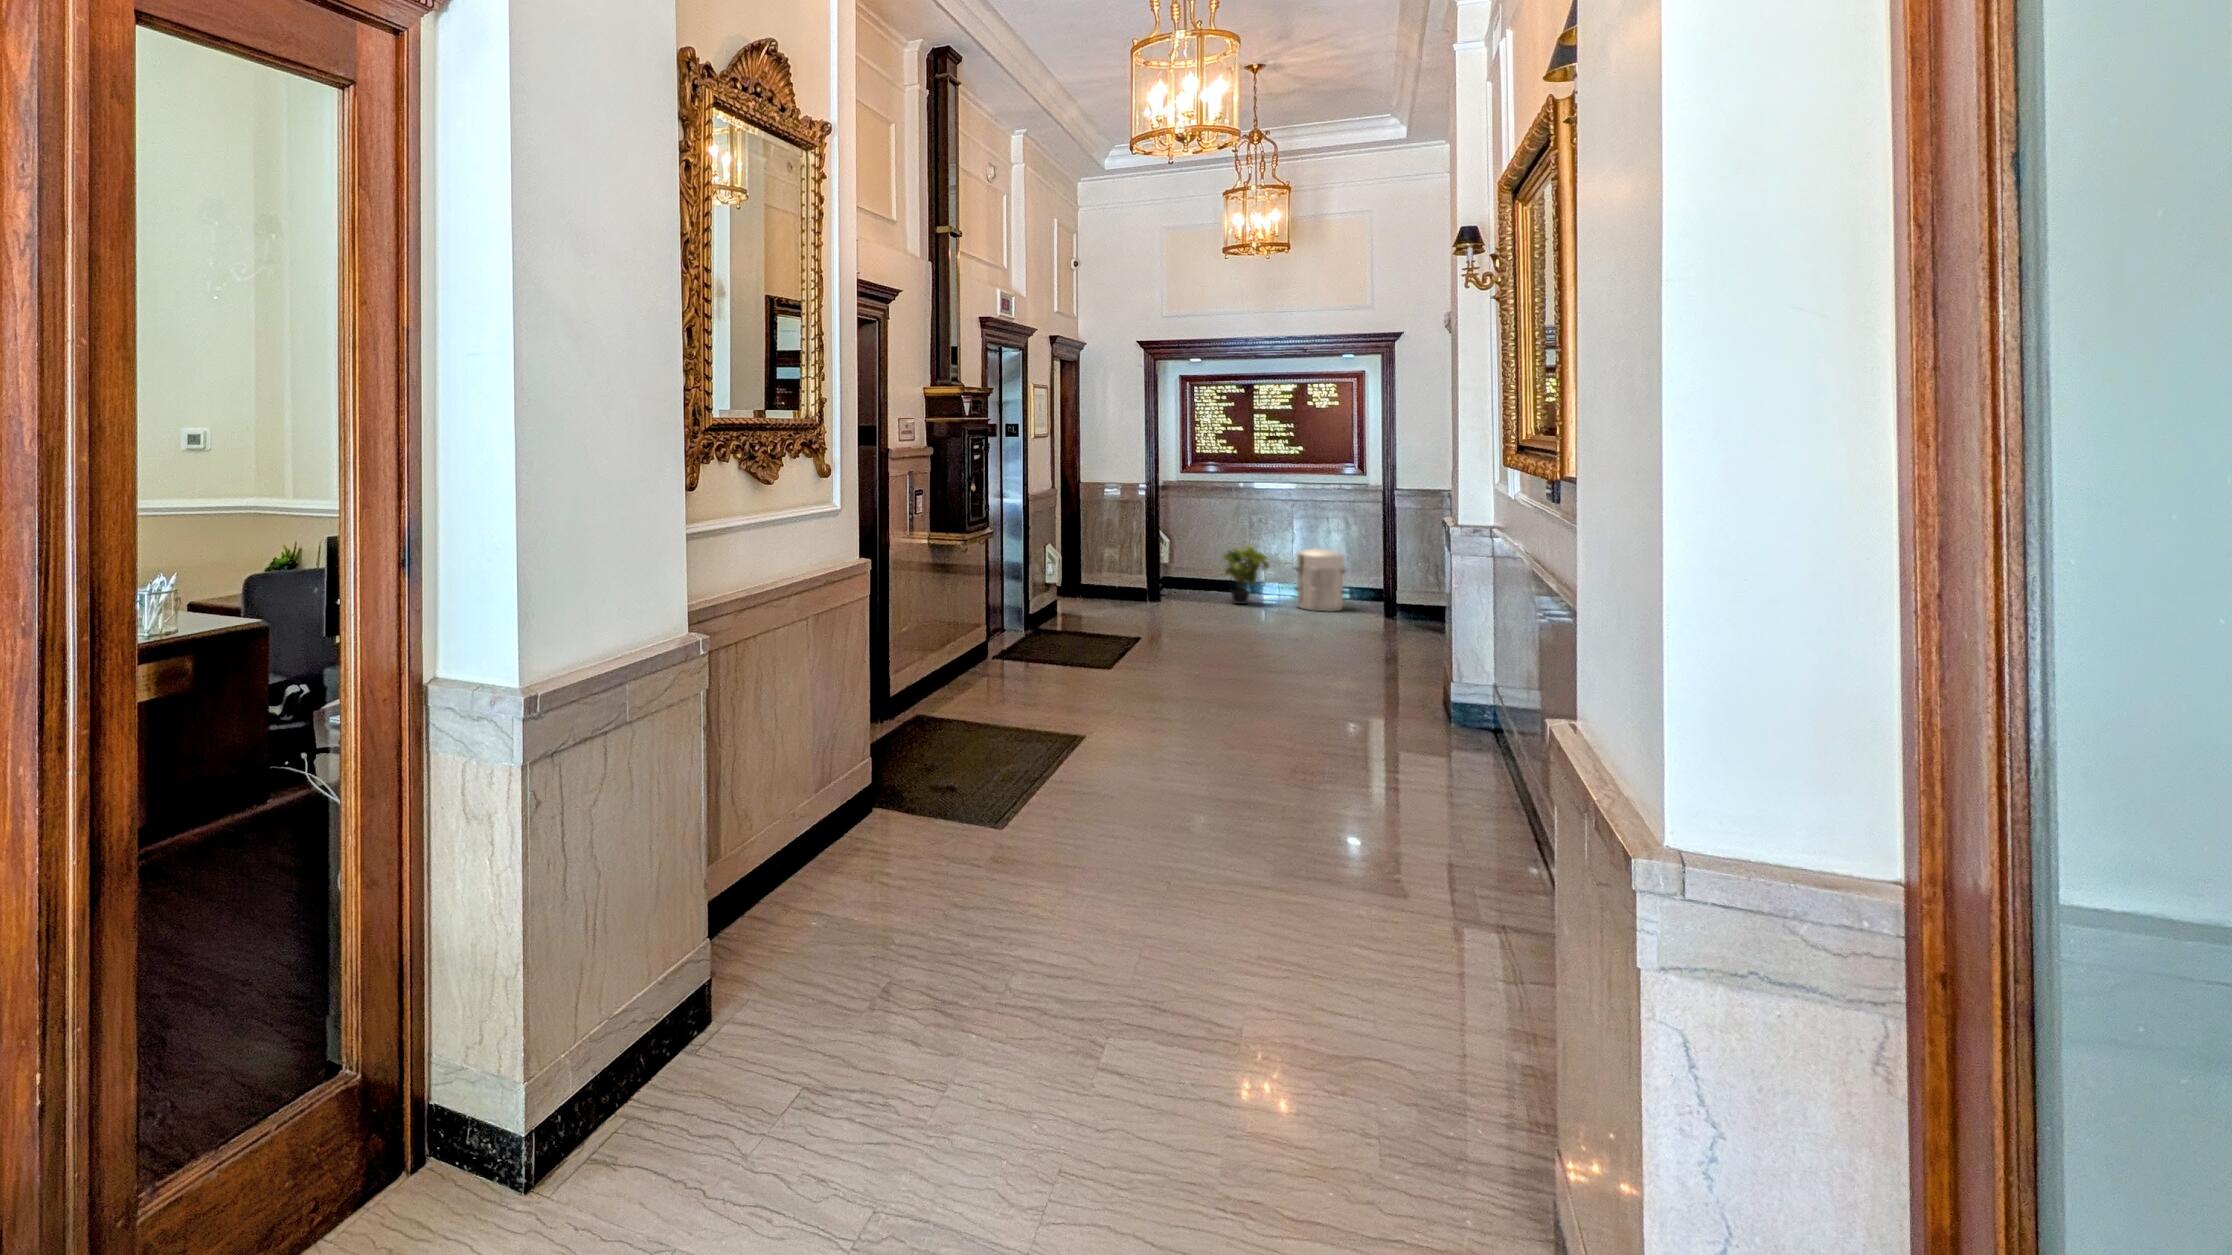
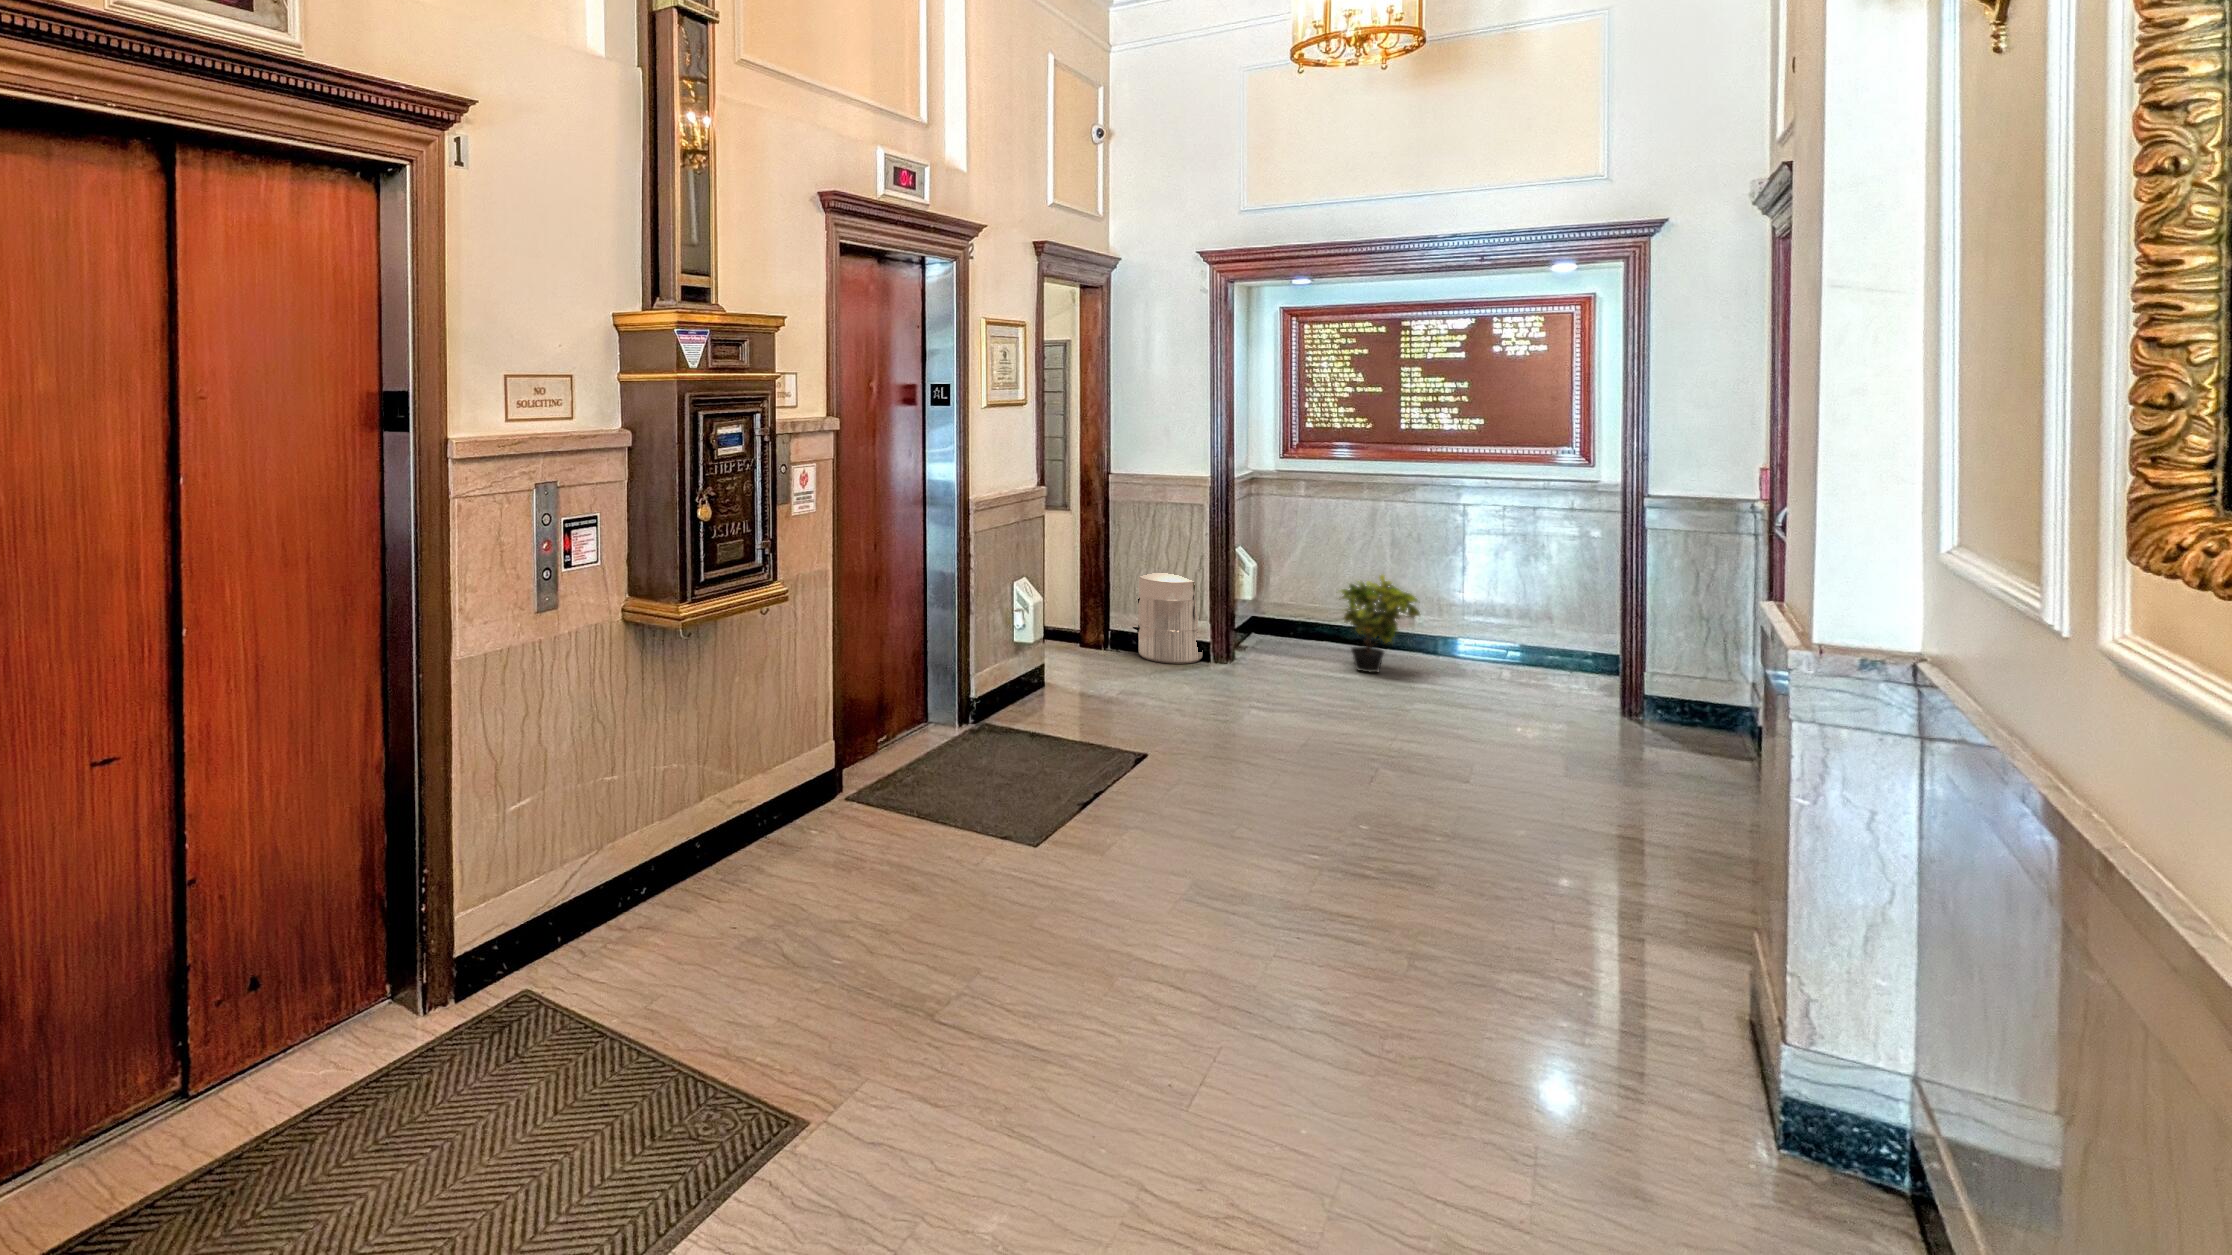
waste bin: present [1295,548,1345,612] -> present [1133,573,1202,664]

